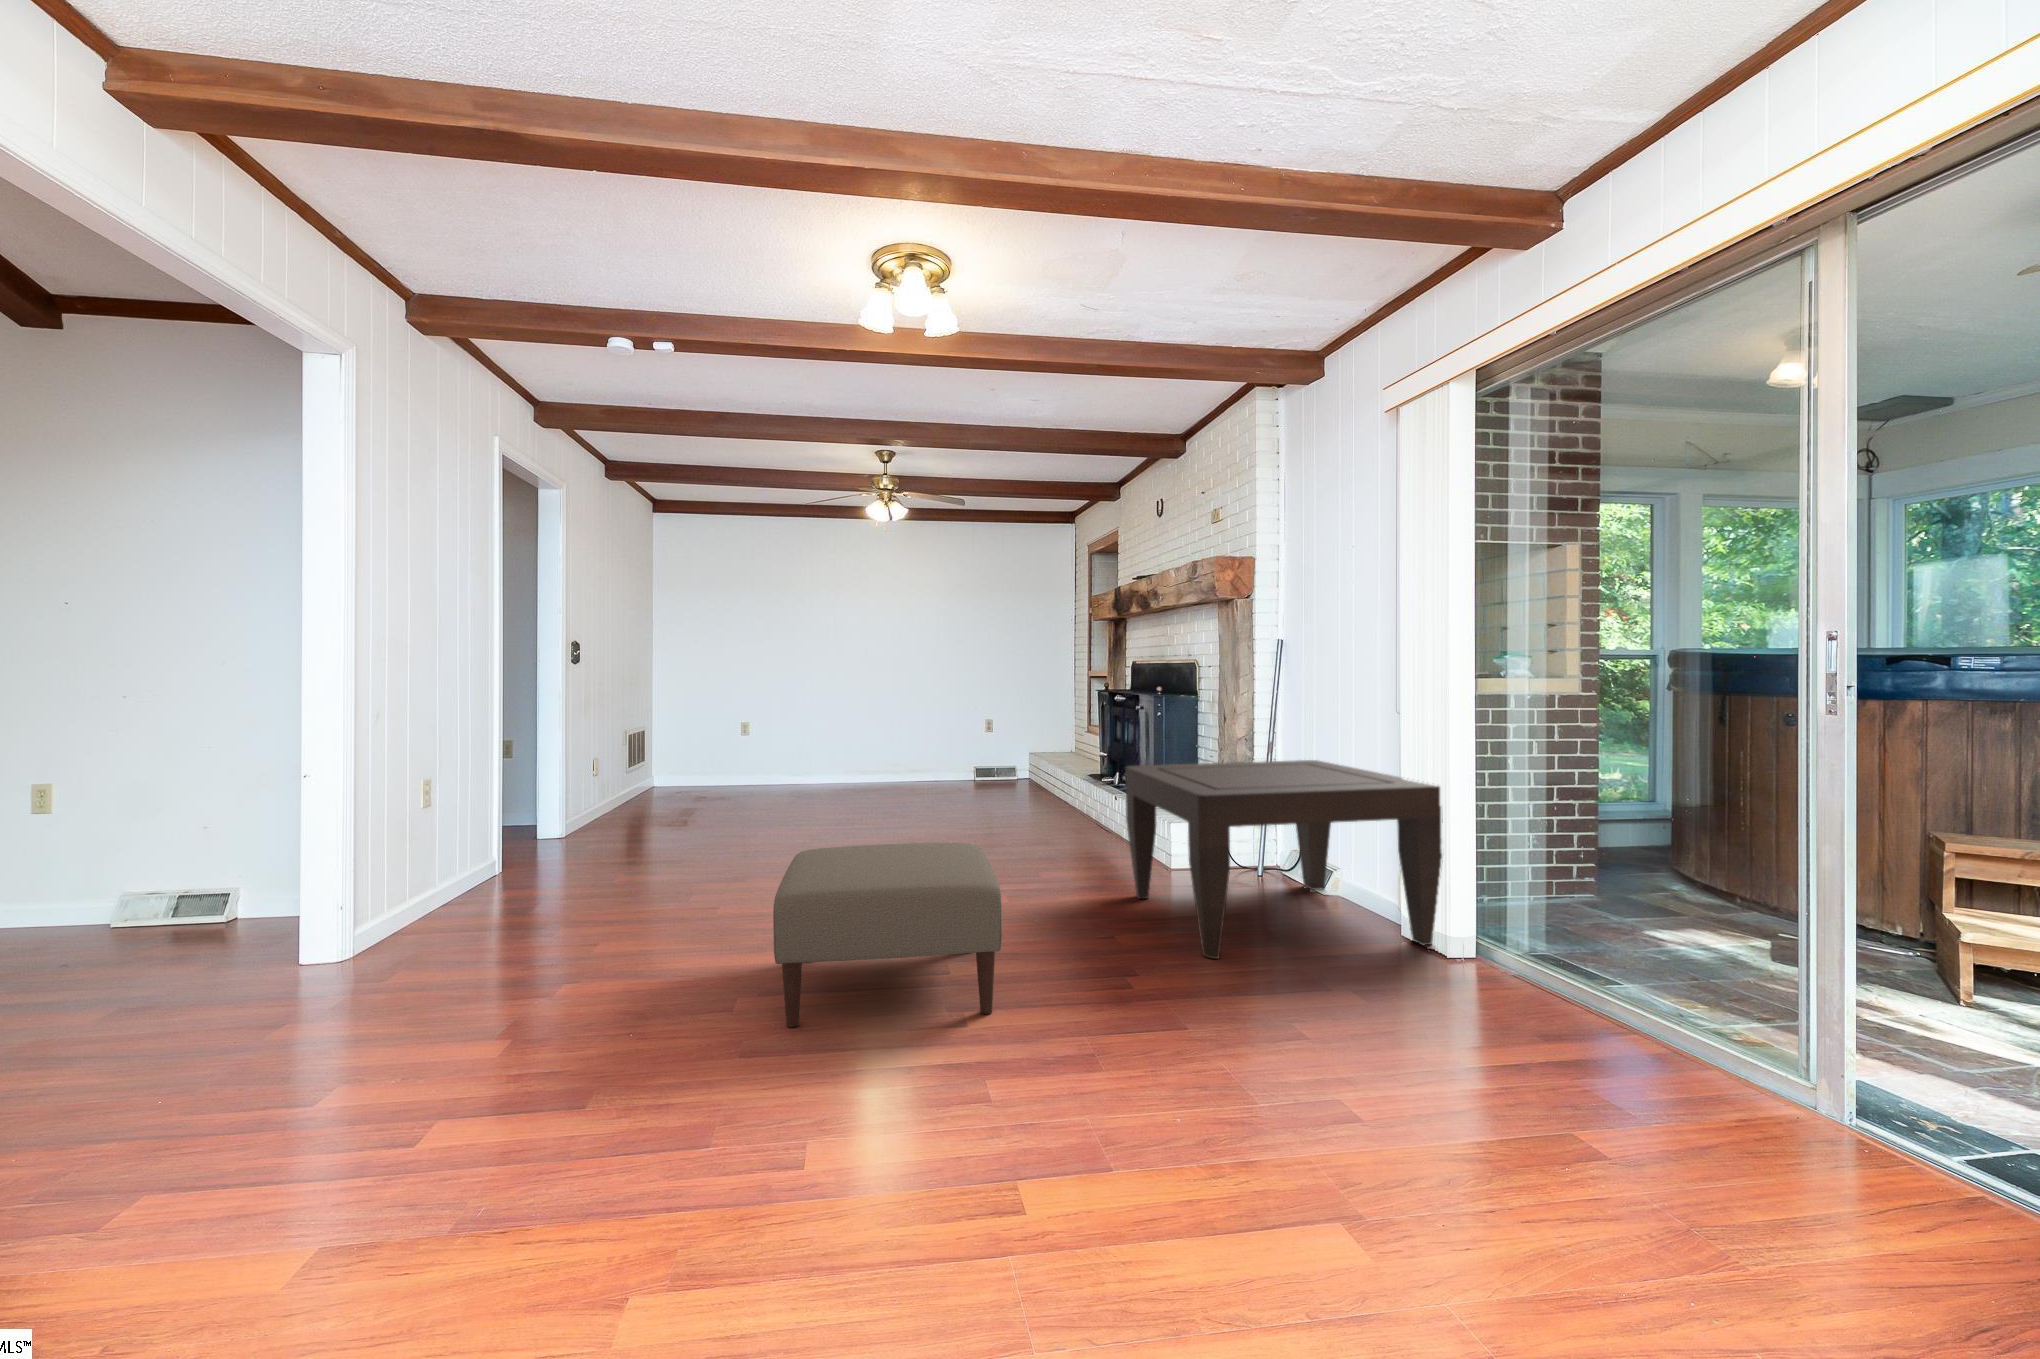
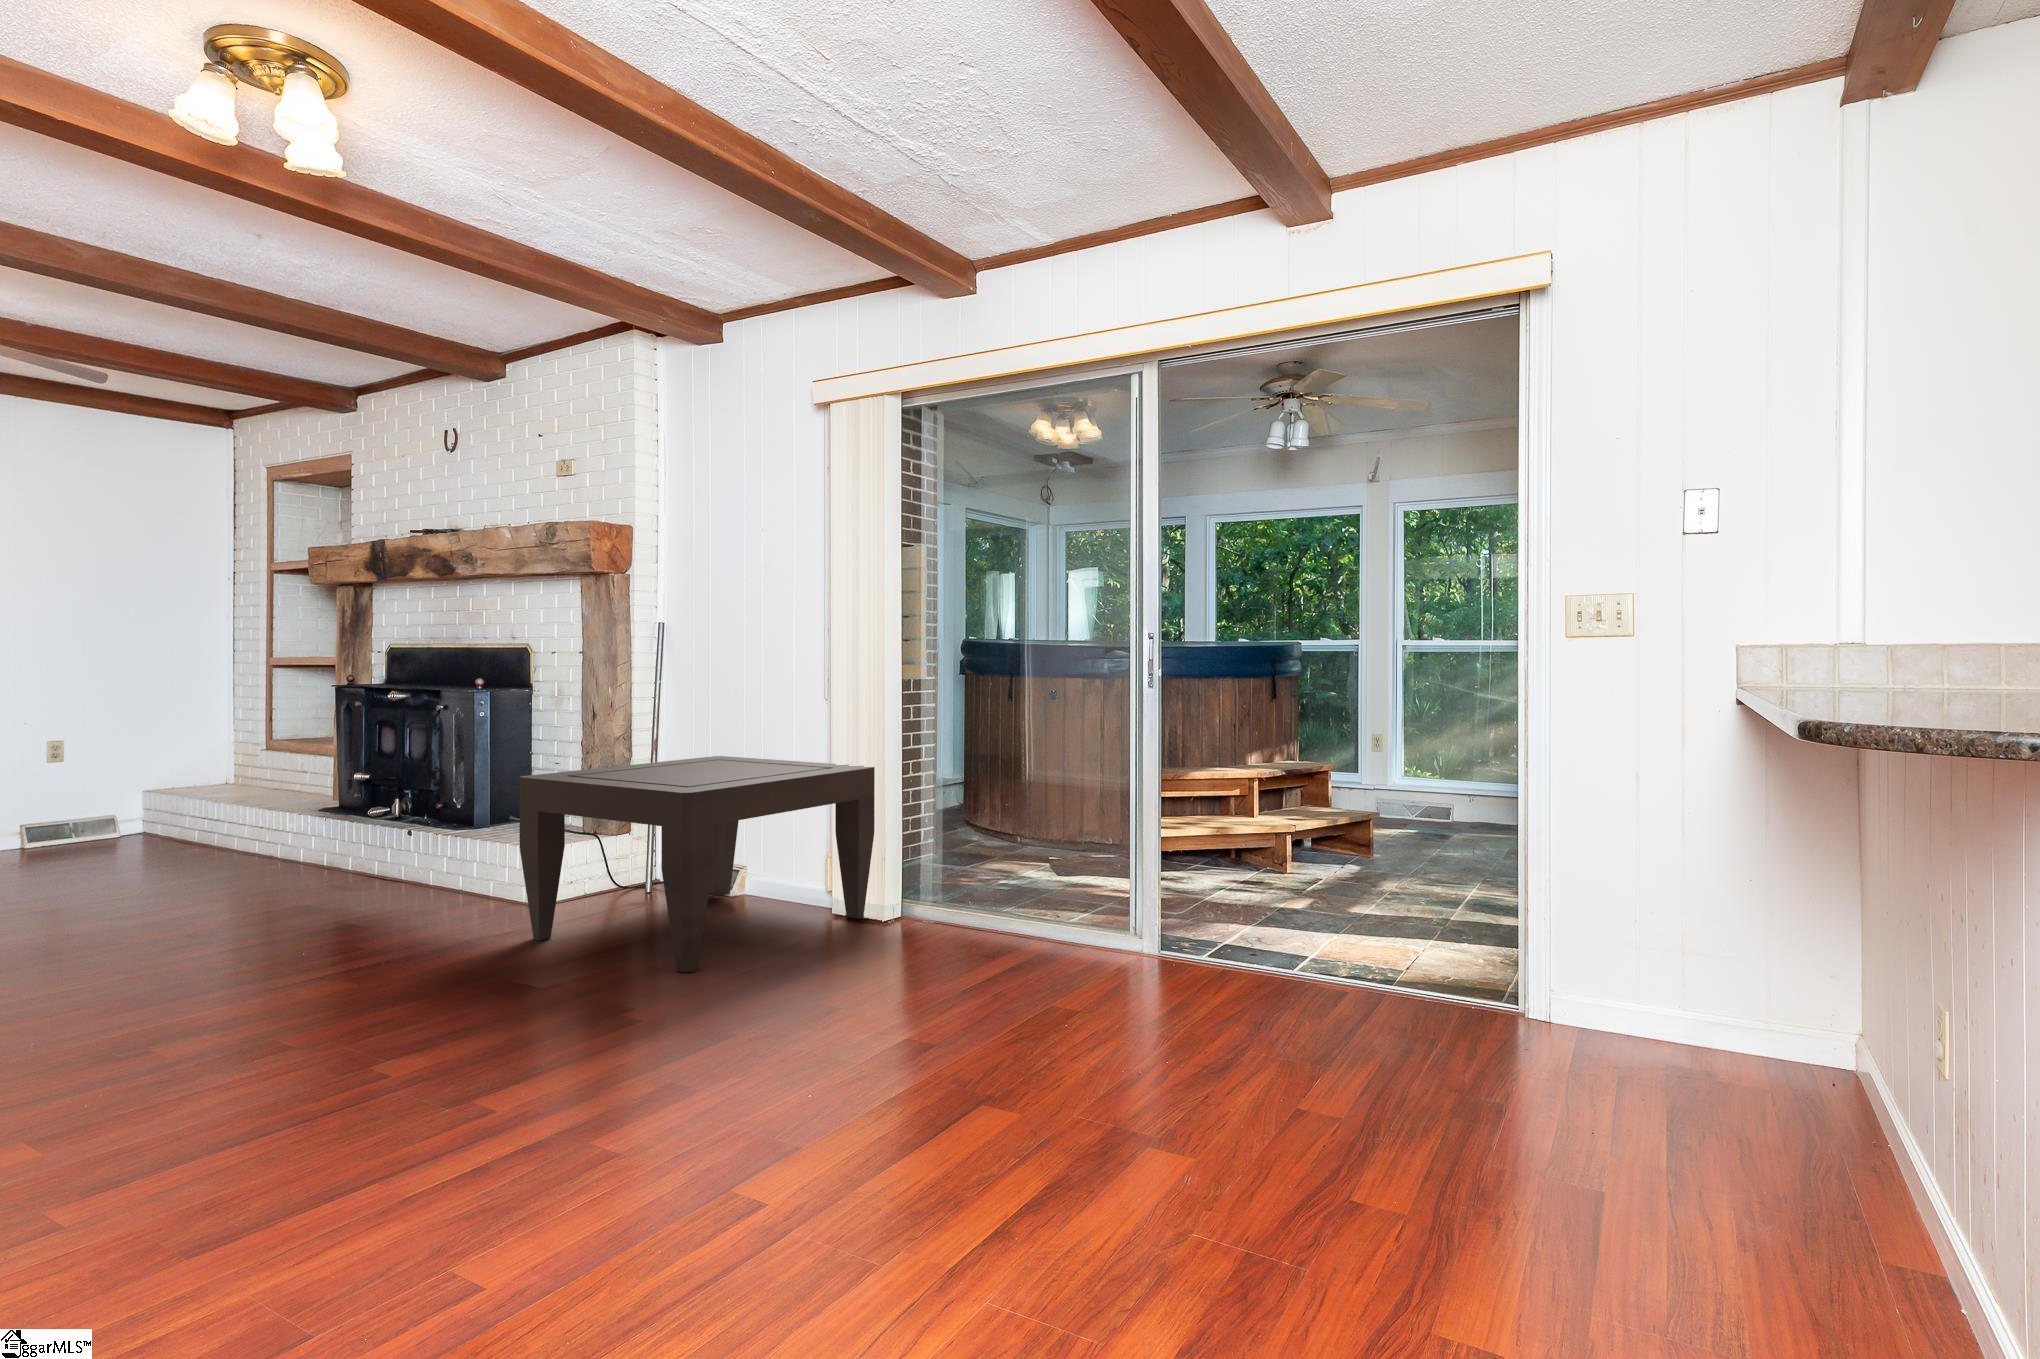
ottoman: present [773,843,1002,1027] -> none [65,891,525,1188]

